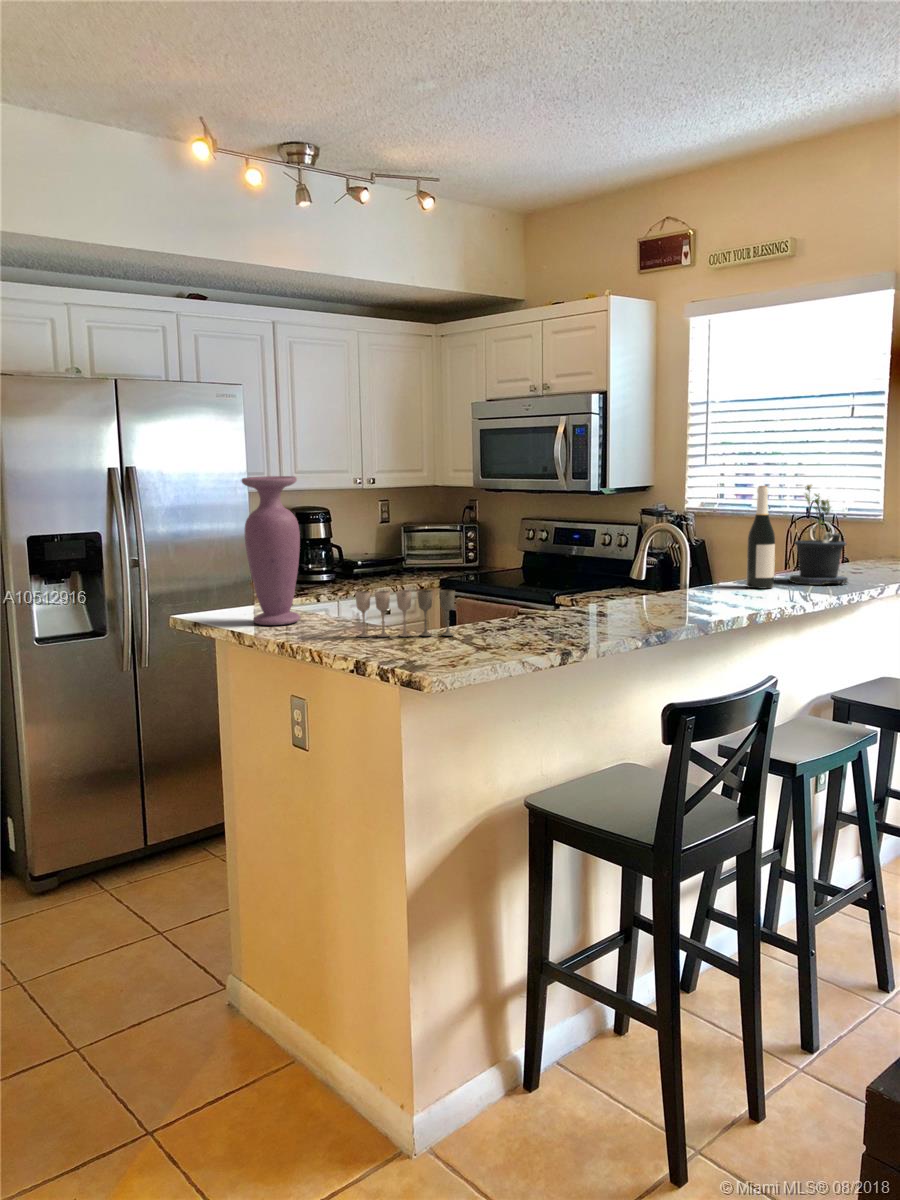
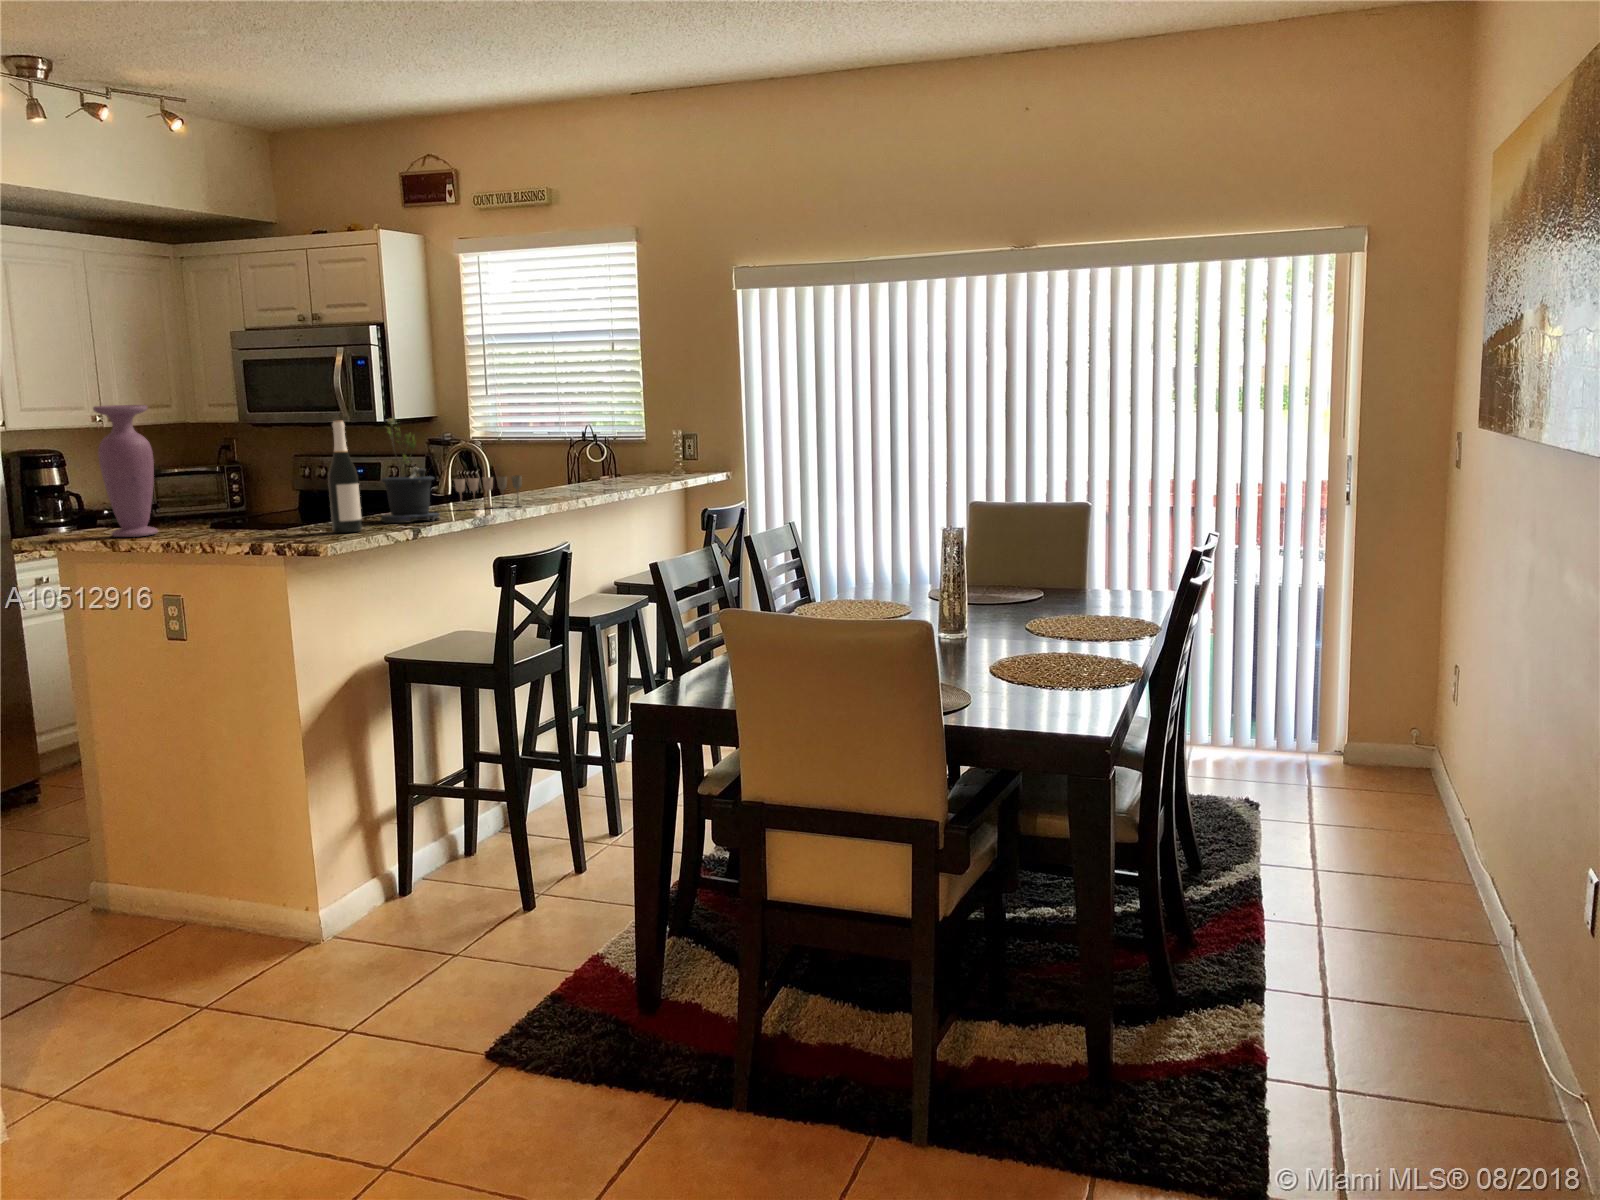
potted plant: present [789,485,848,585] -> present [381,418,440,523]
wine bottle: present [746,486,775,589] -> present [328,420,362,533]
wine glass: present [355,590,455,637] -> present [454,475,522,510]

